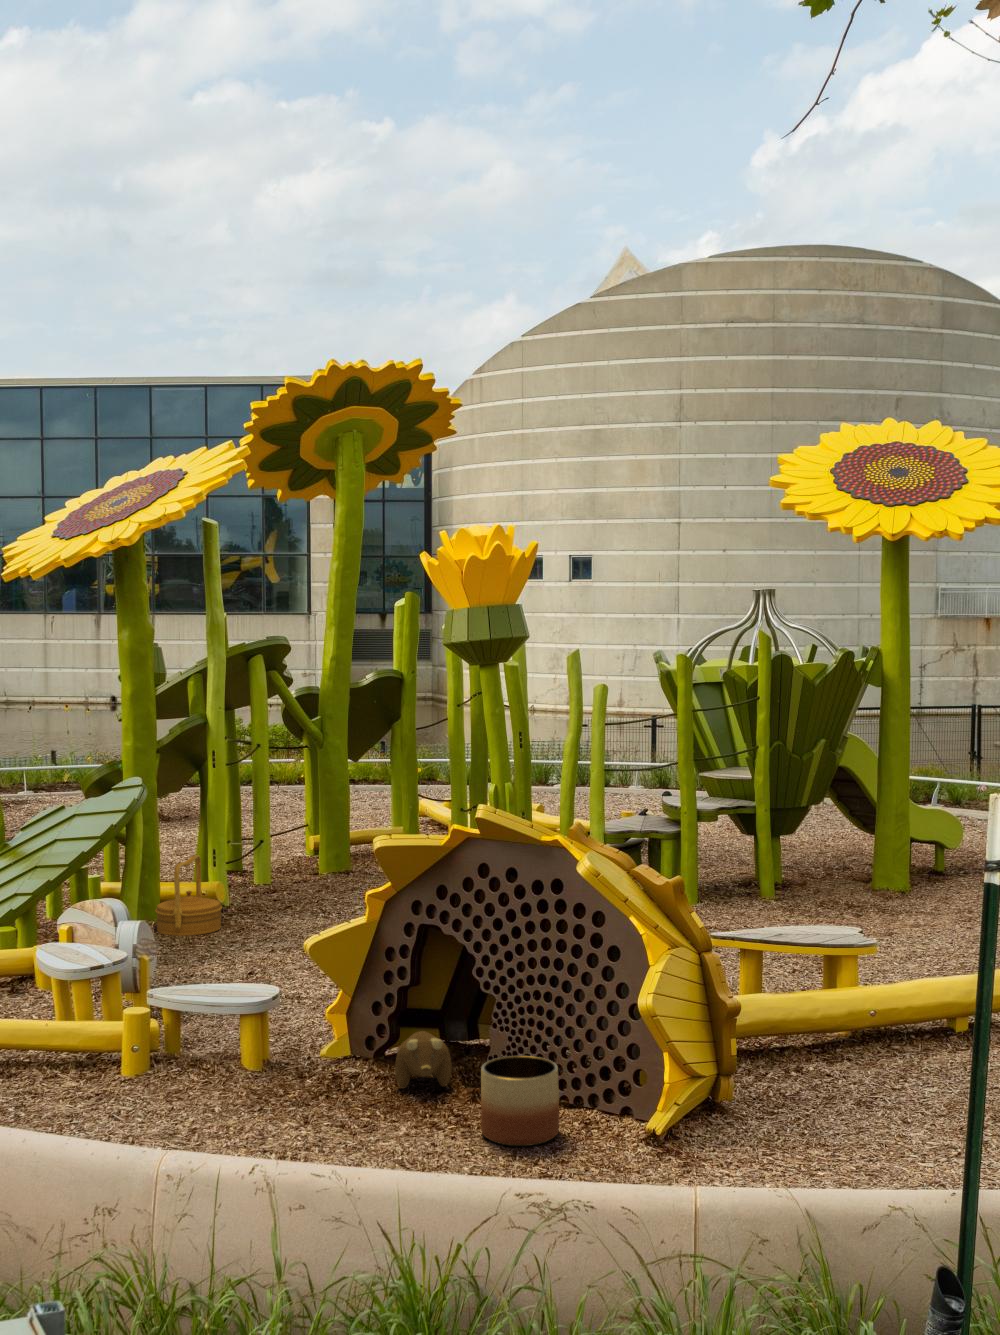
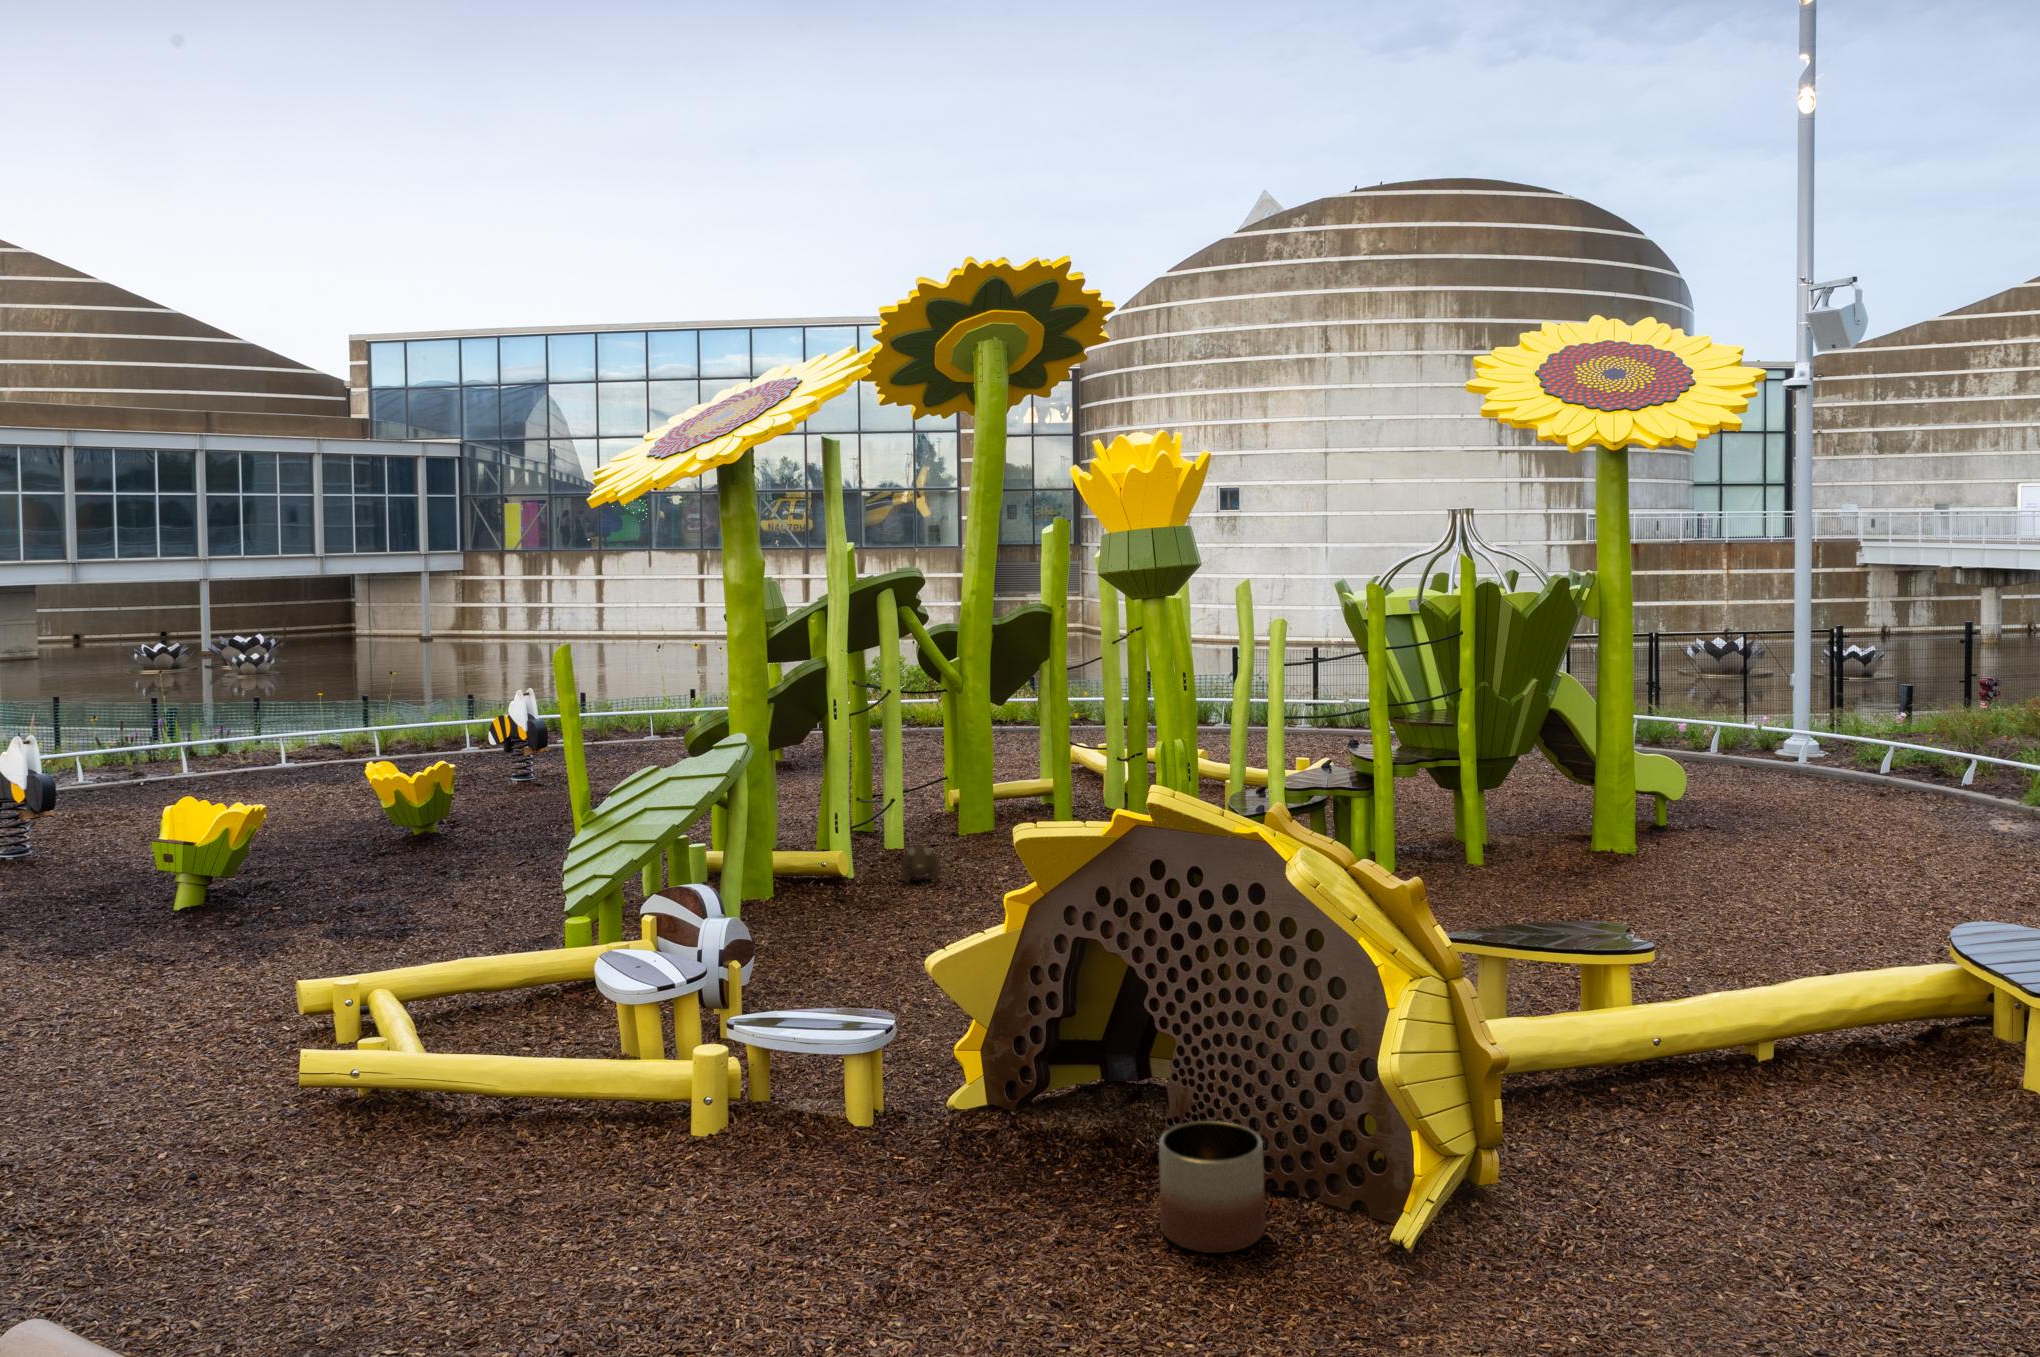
woven basket: present [156,855,222,936] -> none [765,824,843,921]
plush toy: present [395,1031,452,1089] -> present [901,845,940,883]

